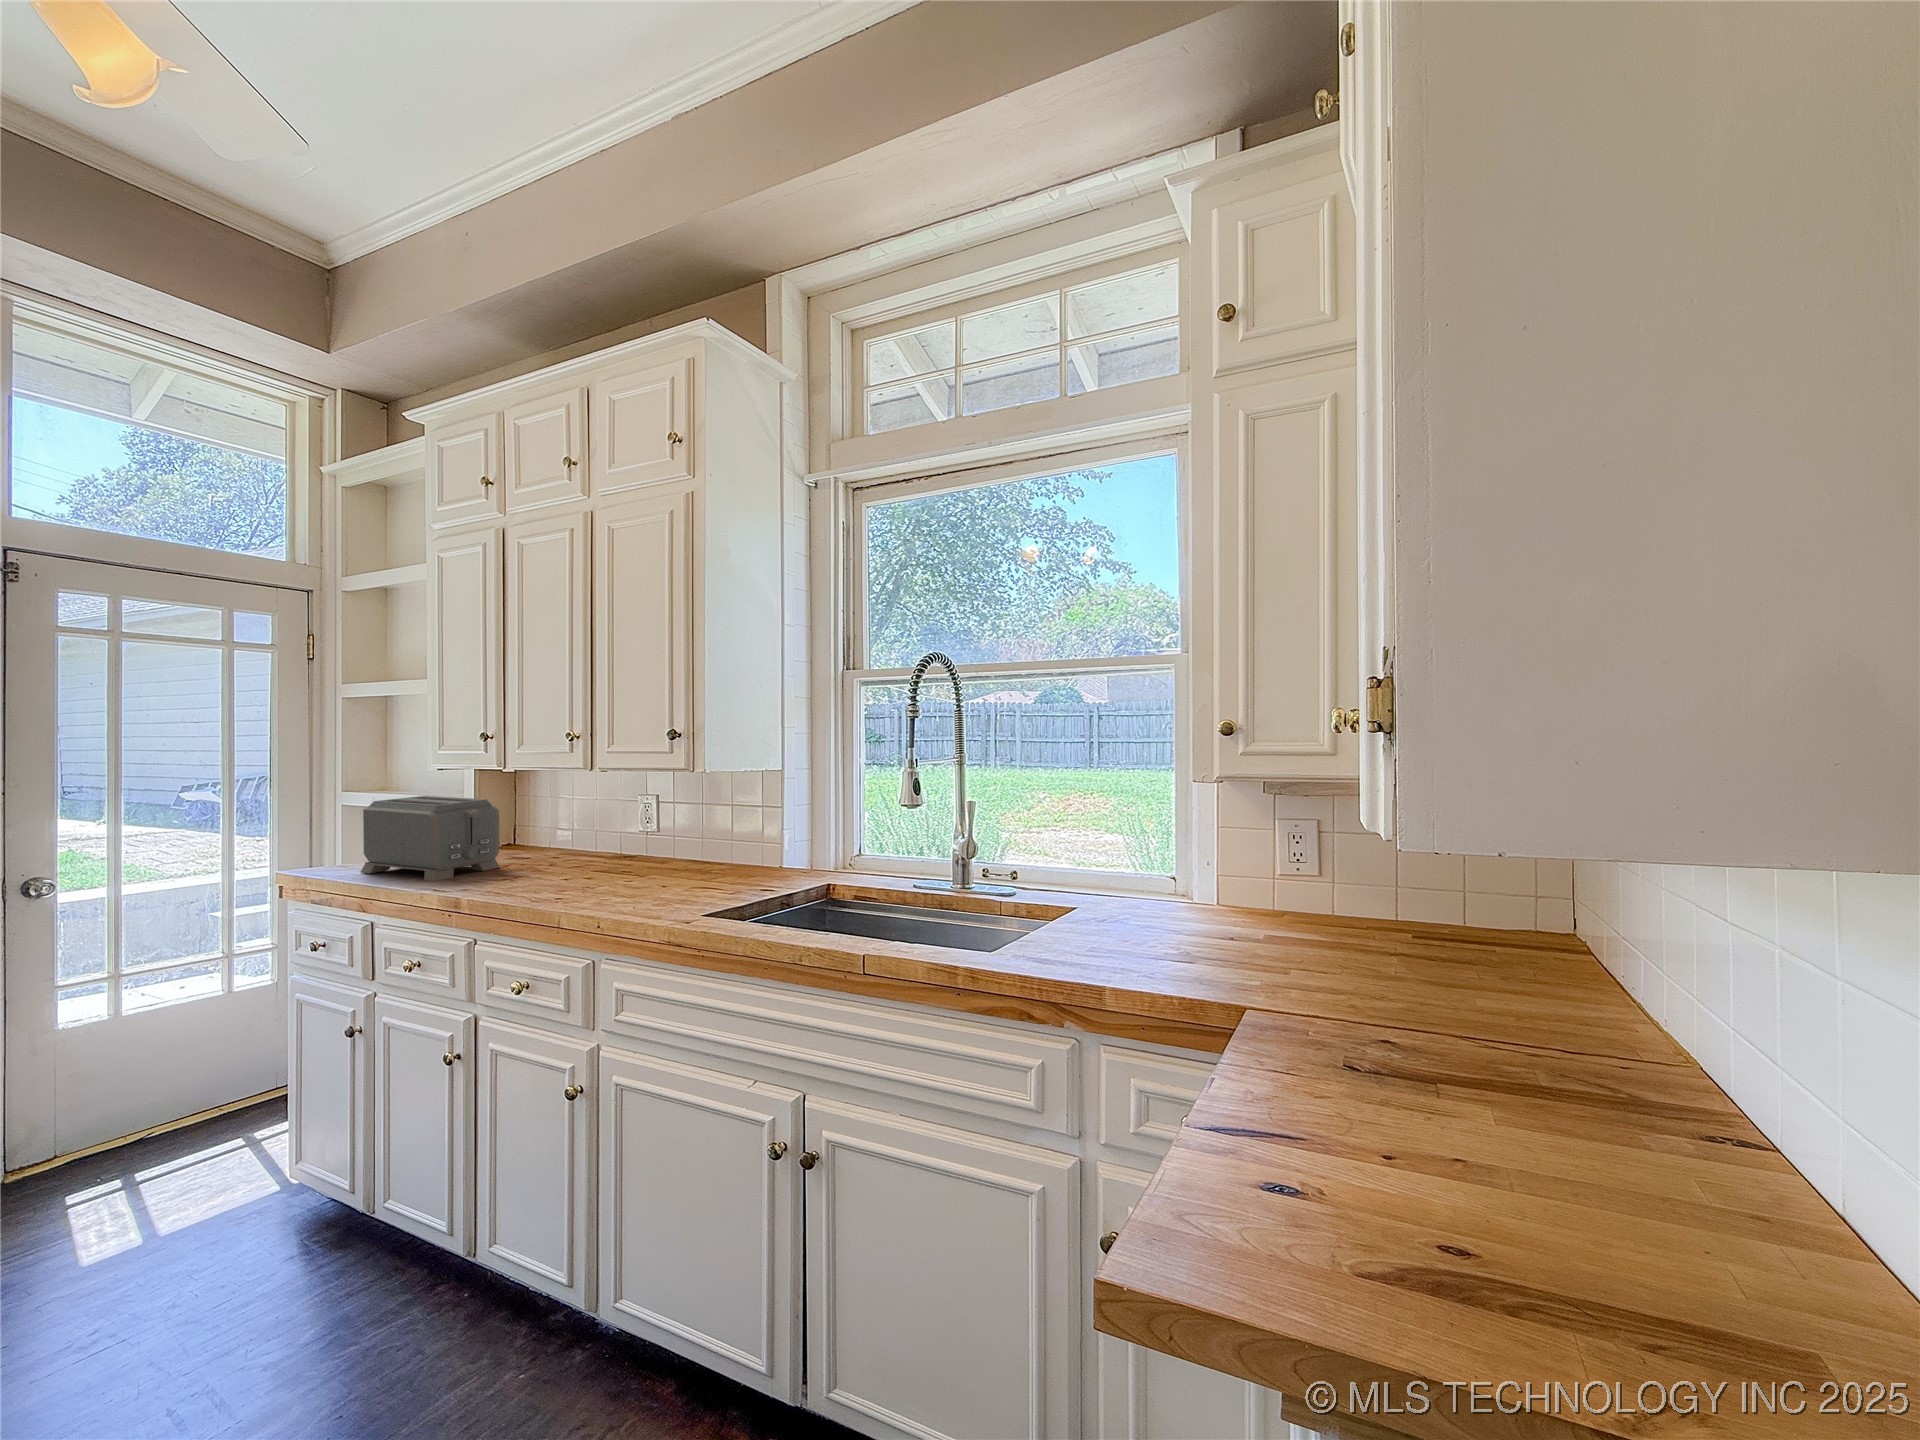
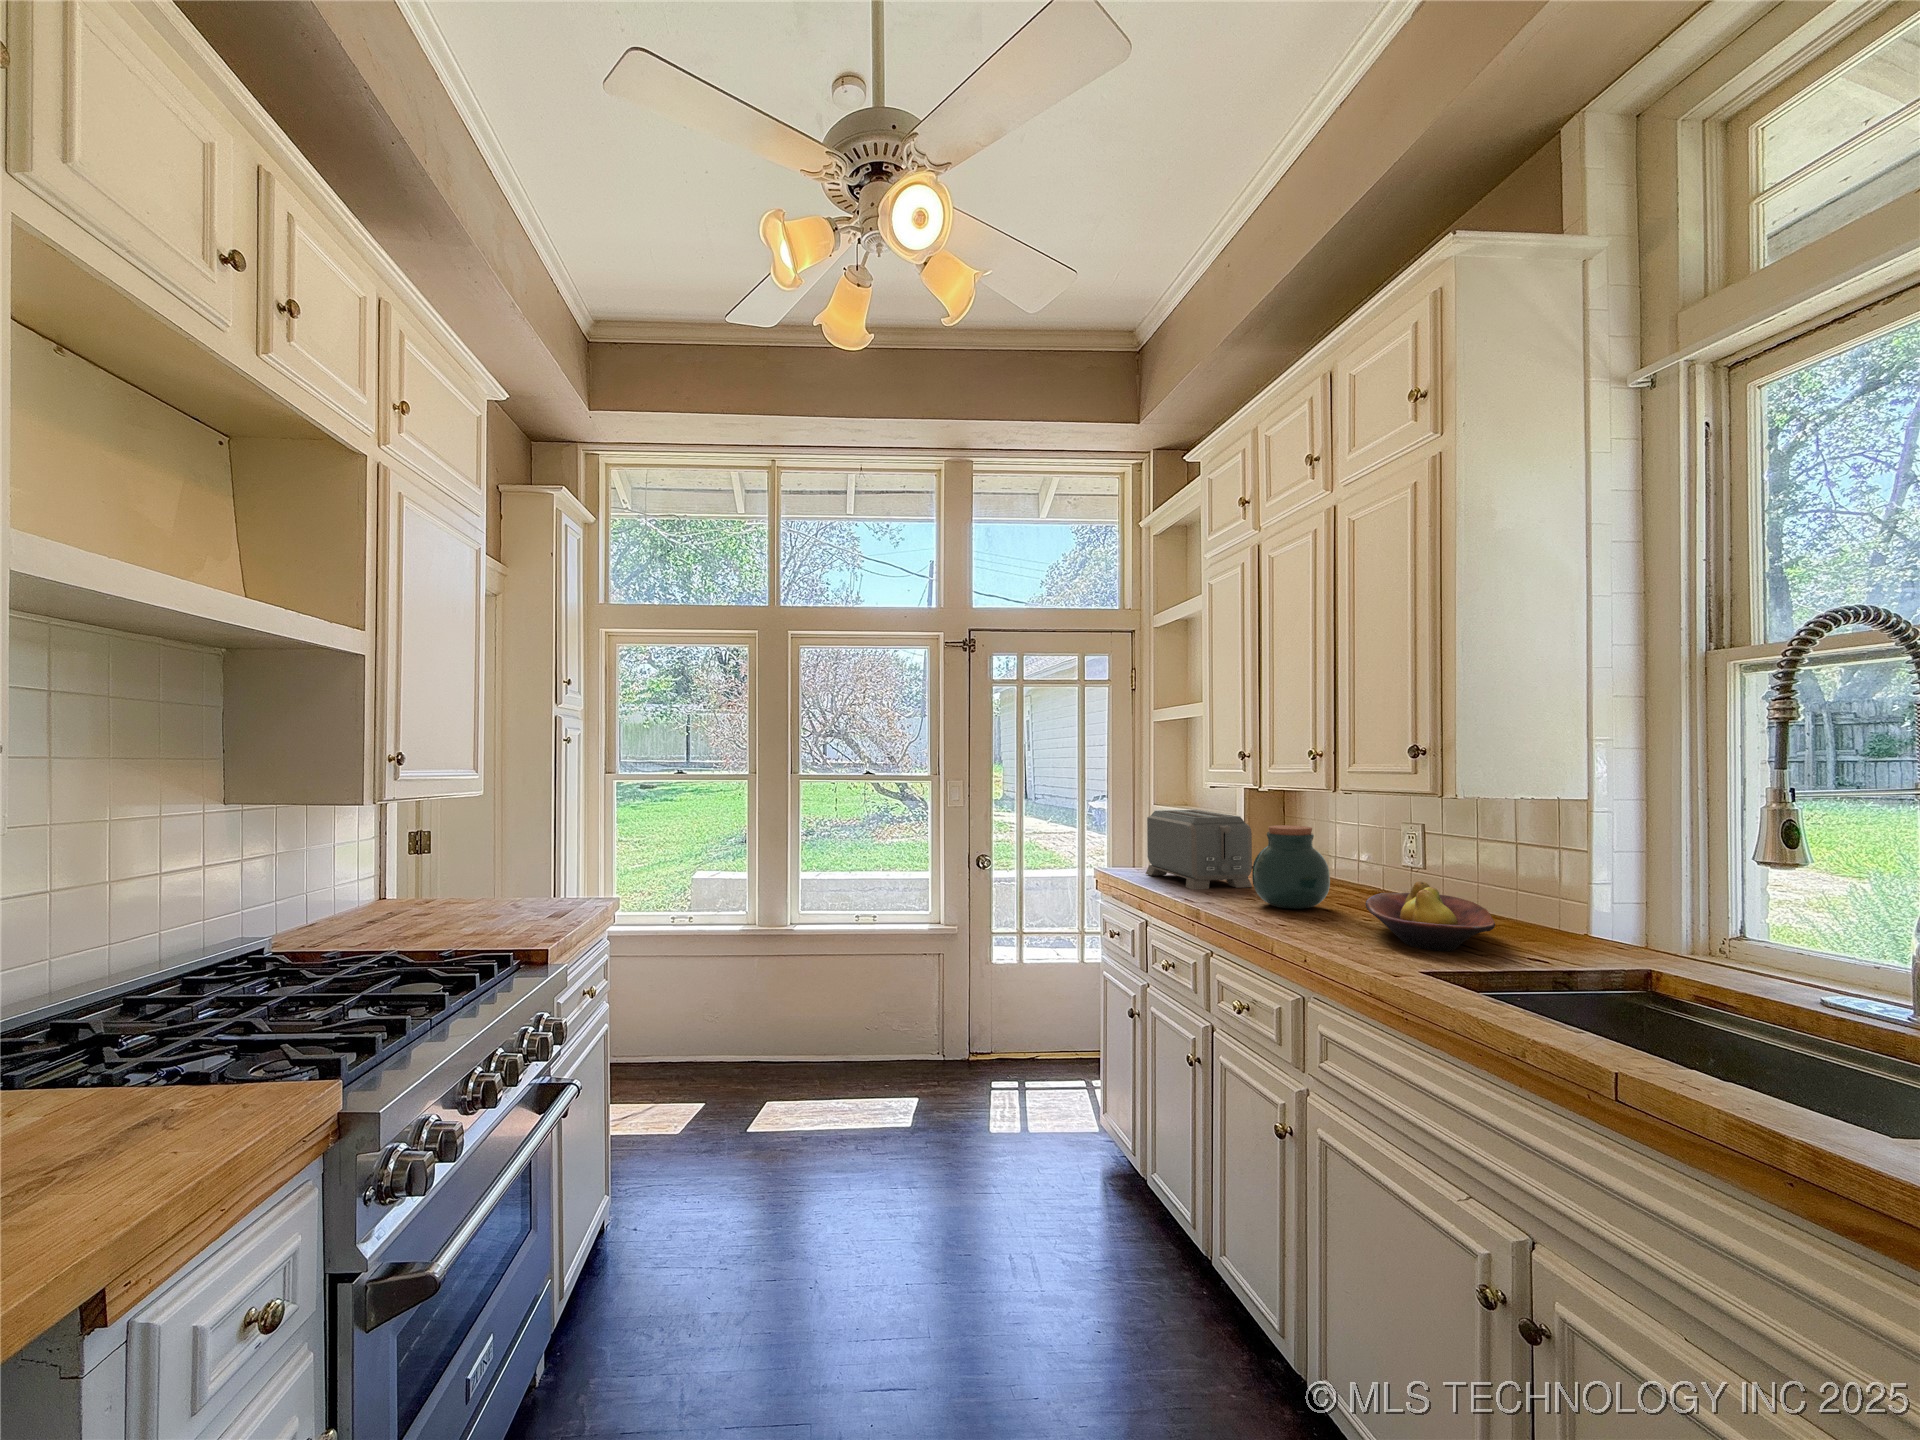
jar: none [514,804,592,883] -> present [1252,825,1330,909]
fruit bowl: none [634,841,739,896] -> present [1366,881,1495,951]

